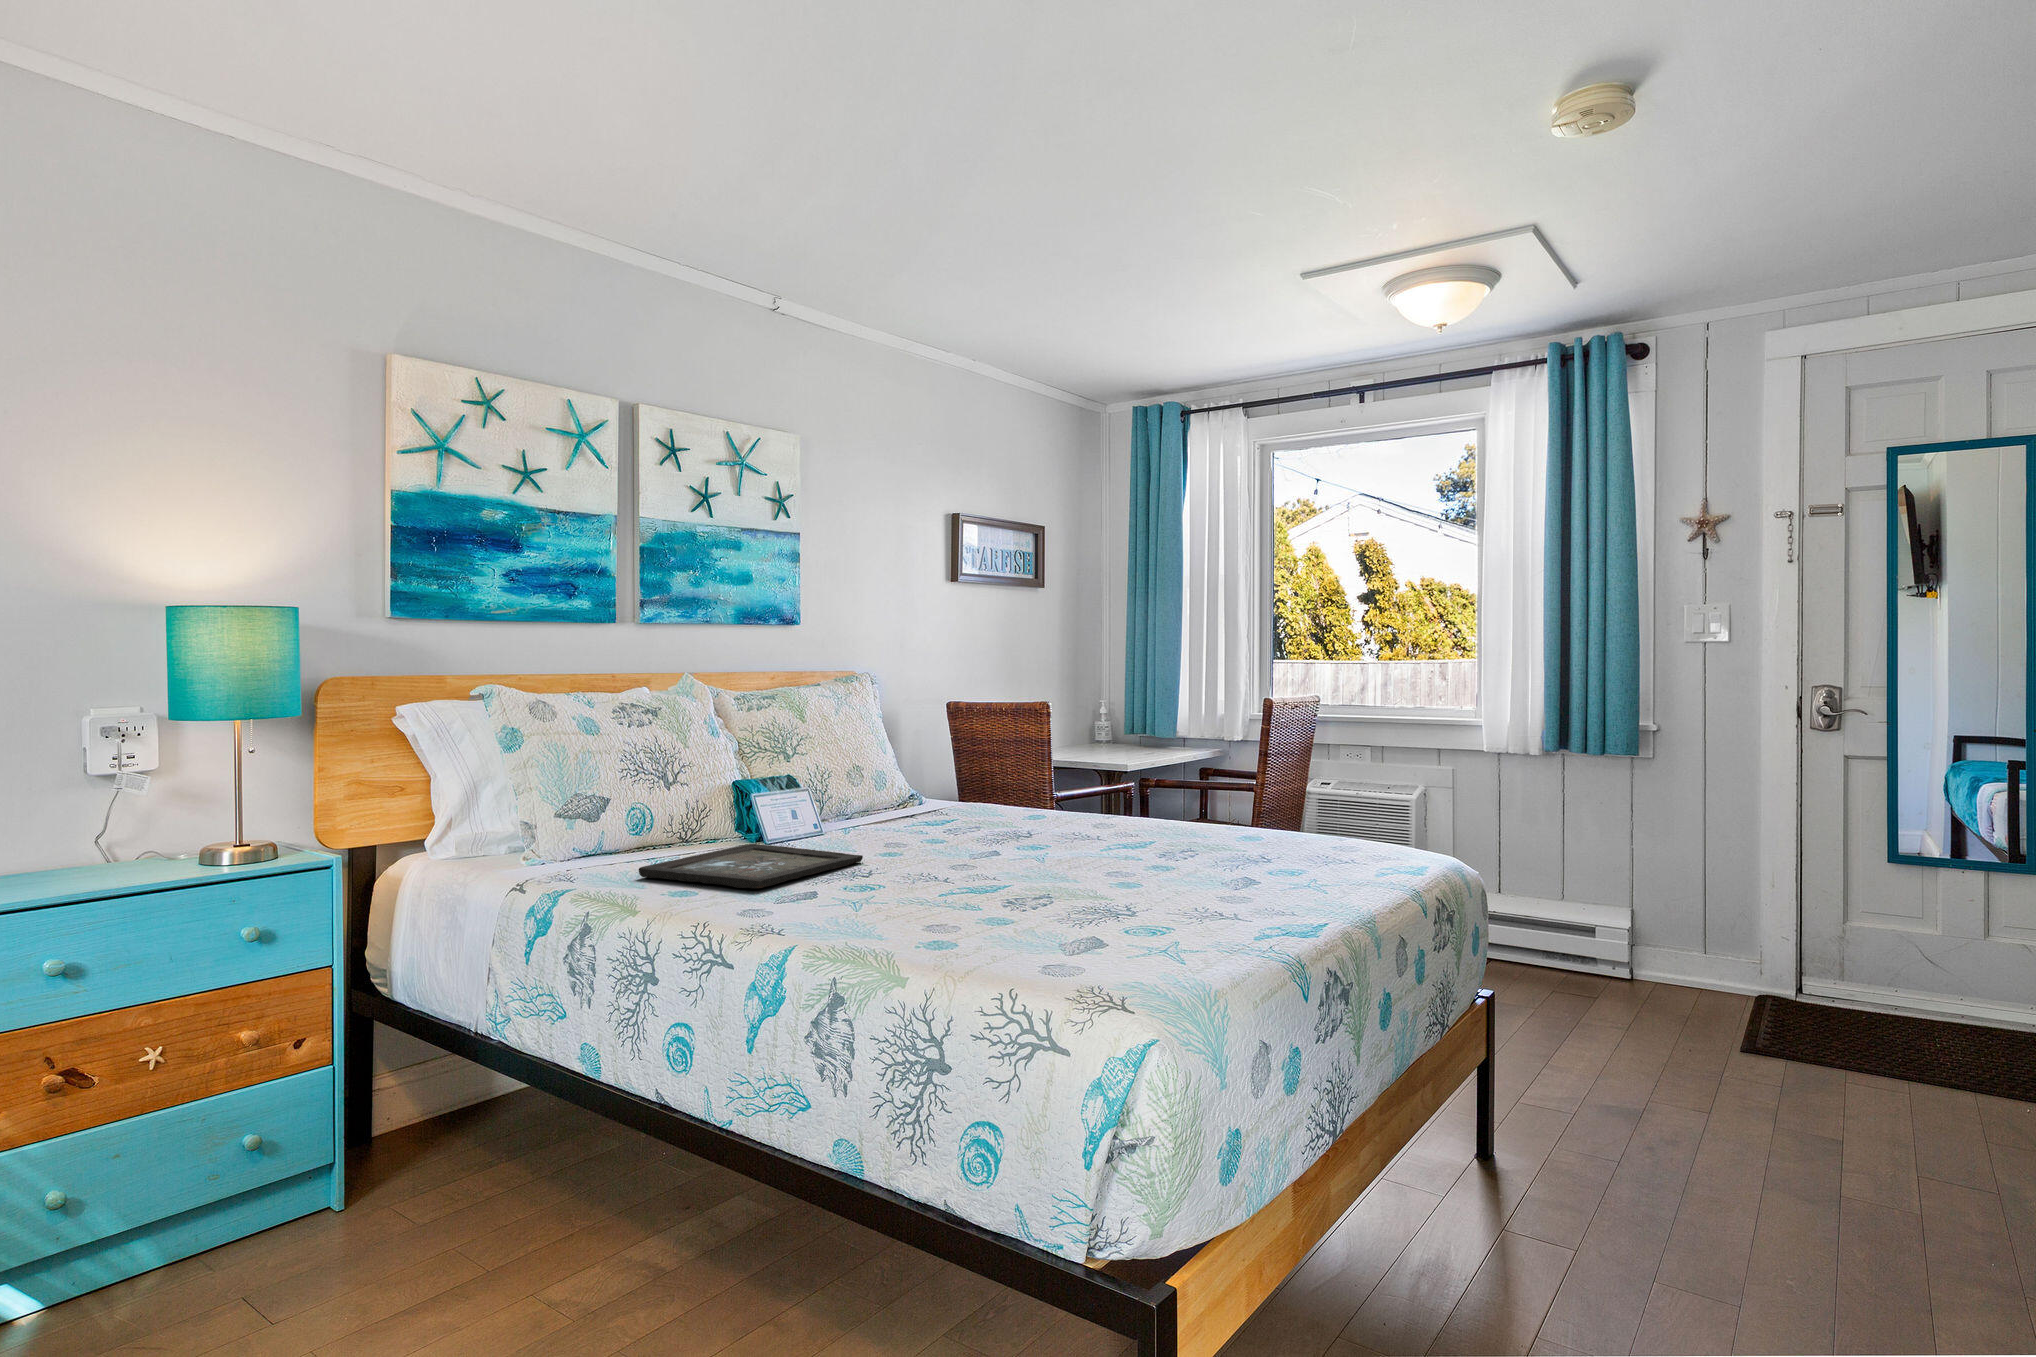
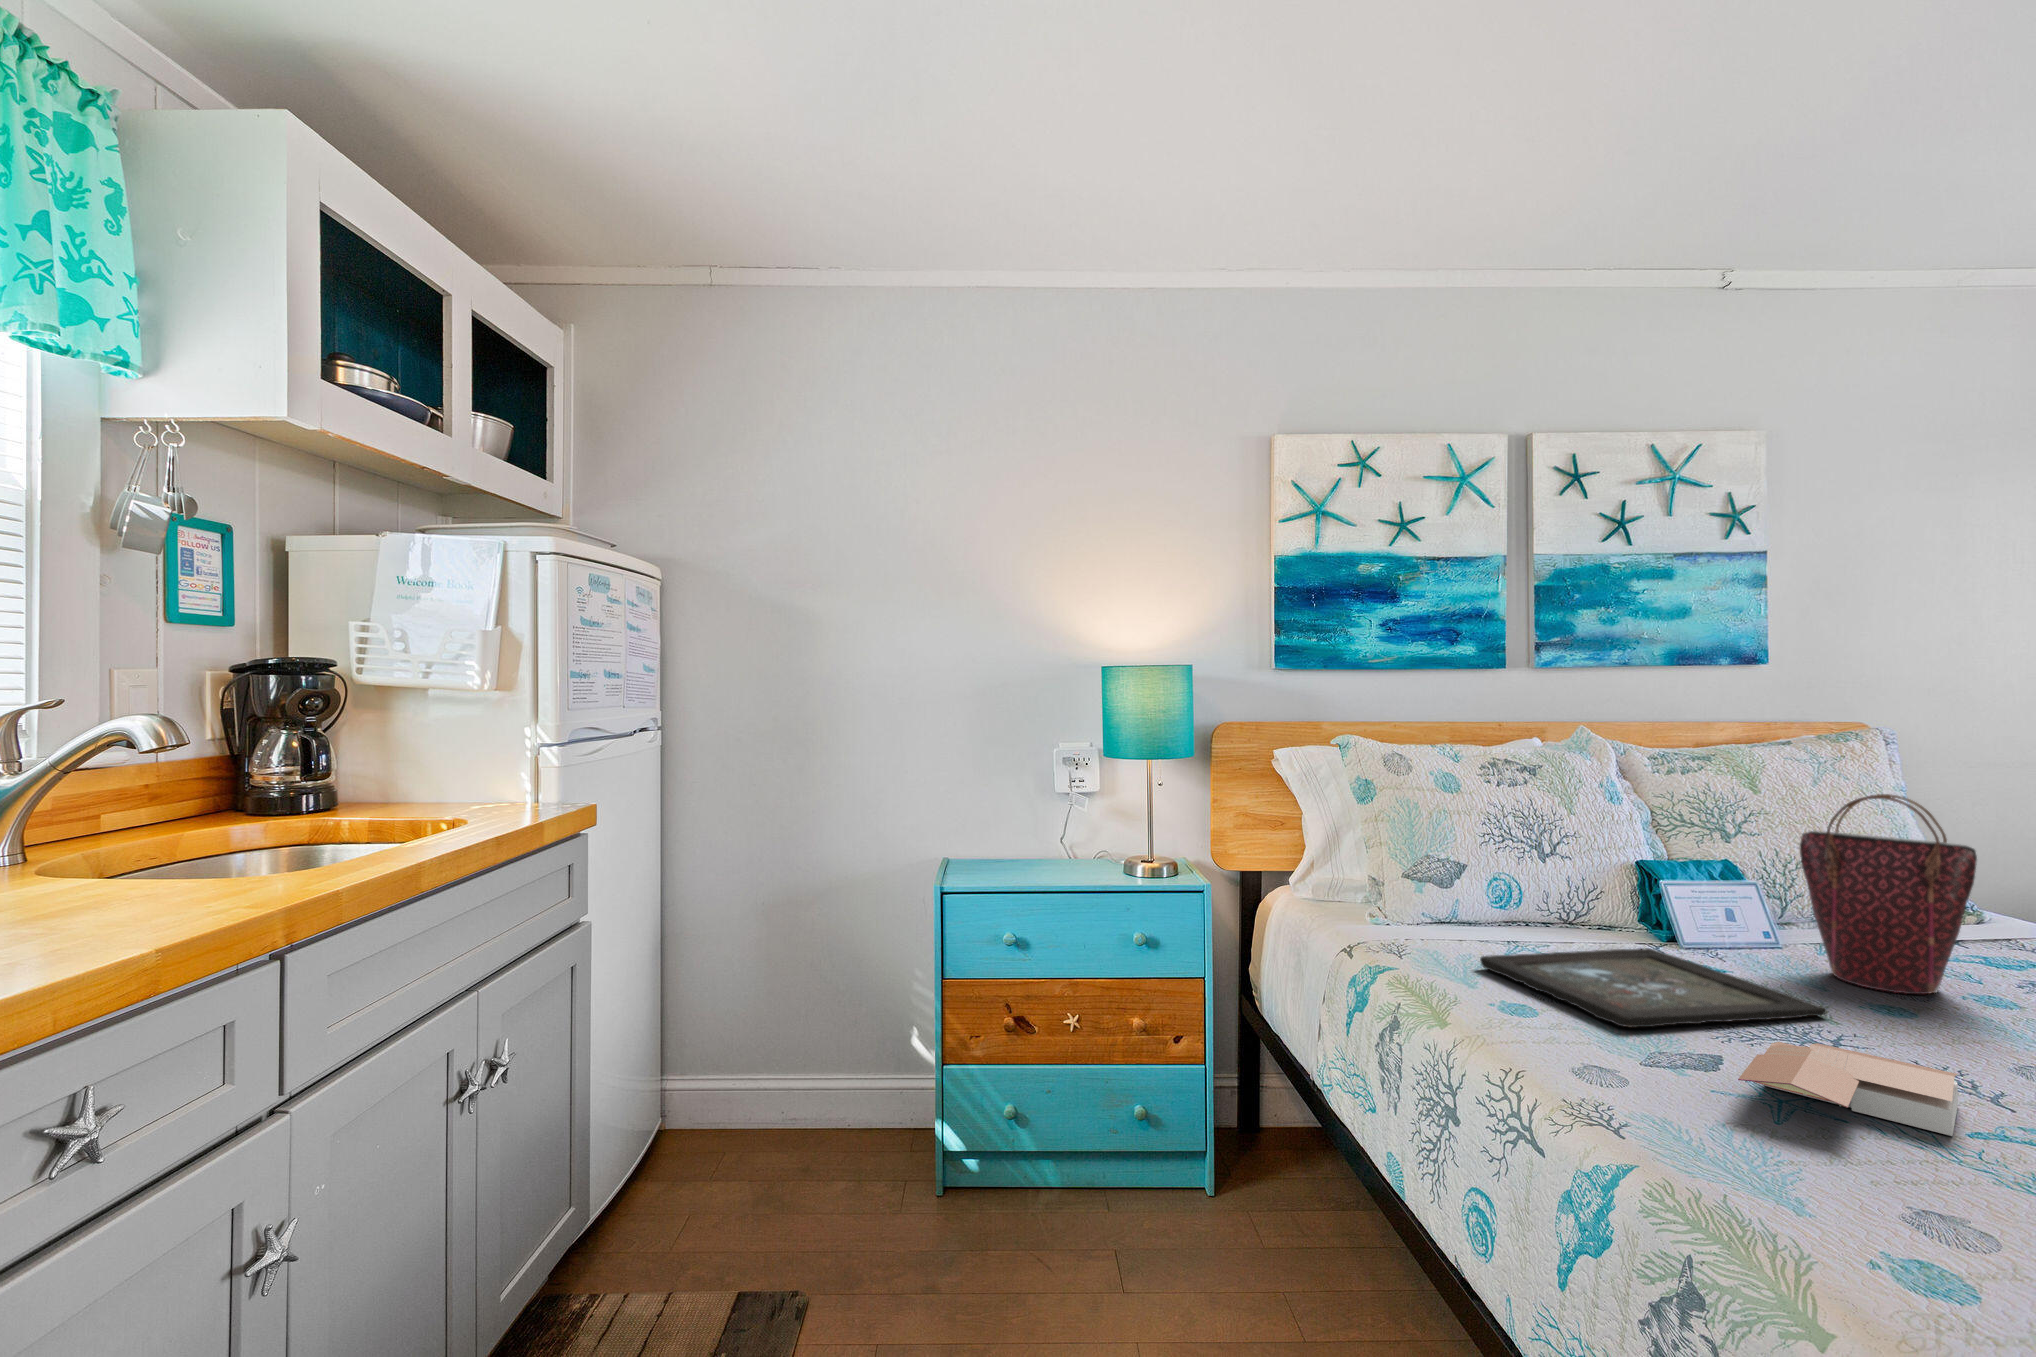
handbag: none [840,712,929,844] -> present [1800,794,1977,994]
book: none [837,865,933,898] -> present [1738,1042,1958,1136]

